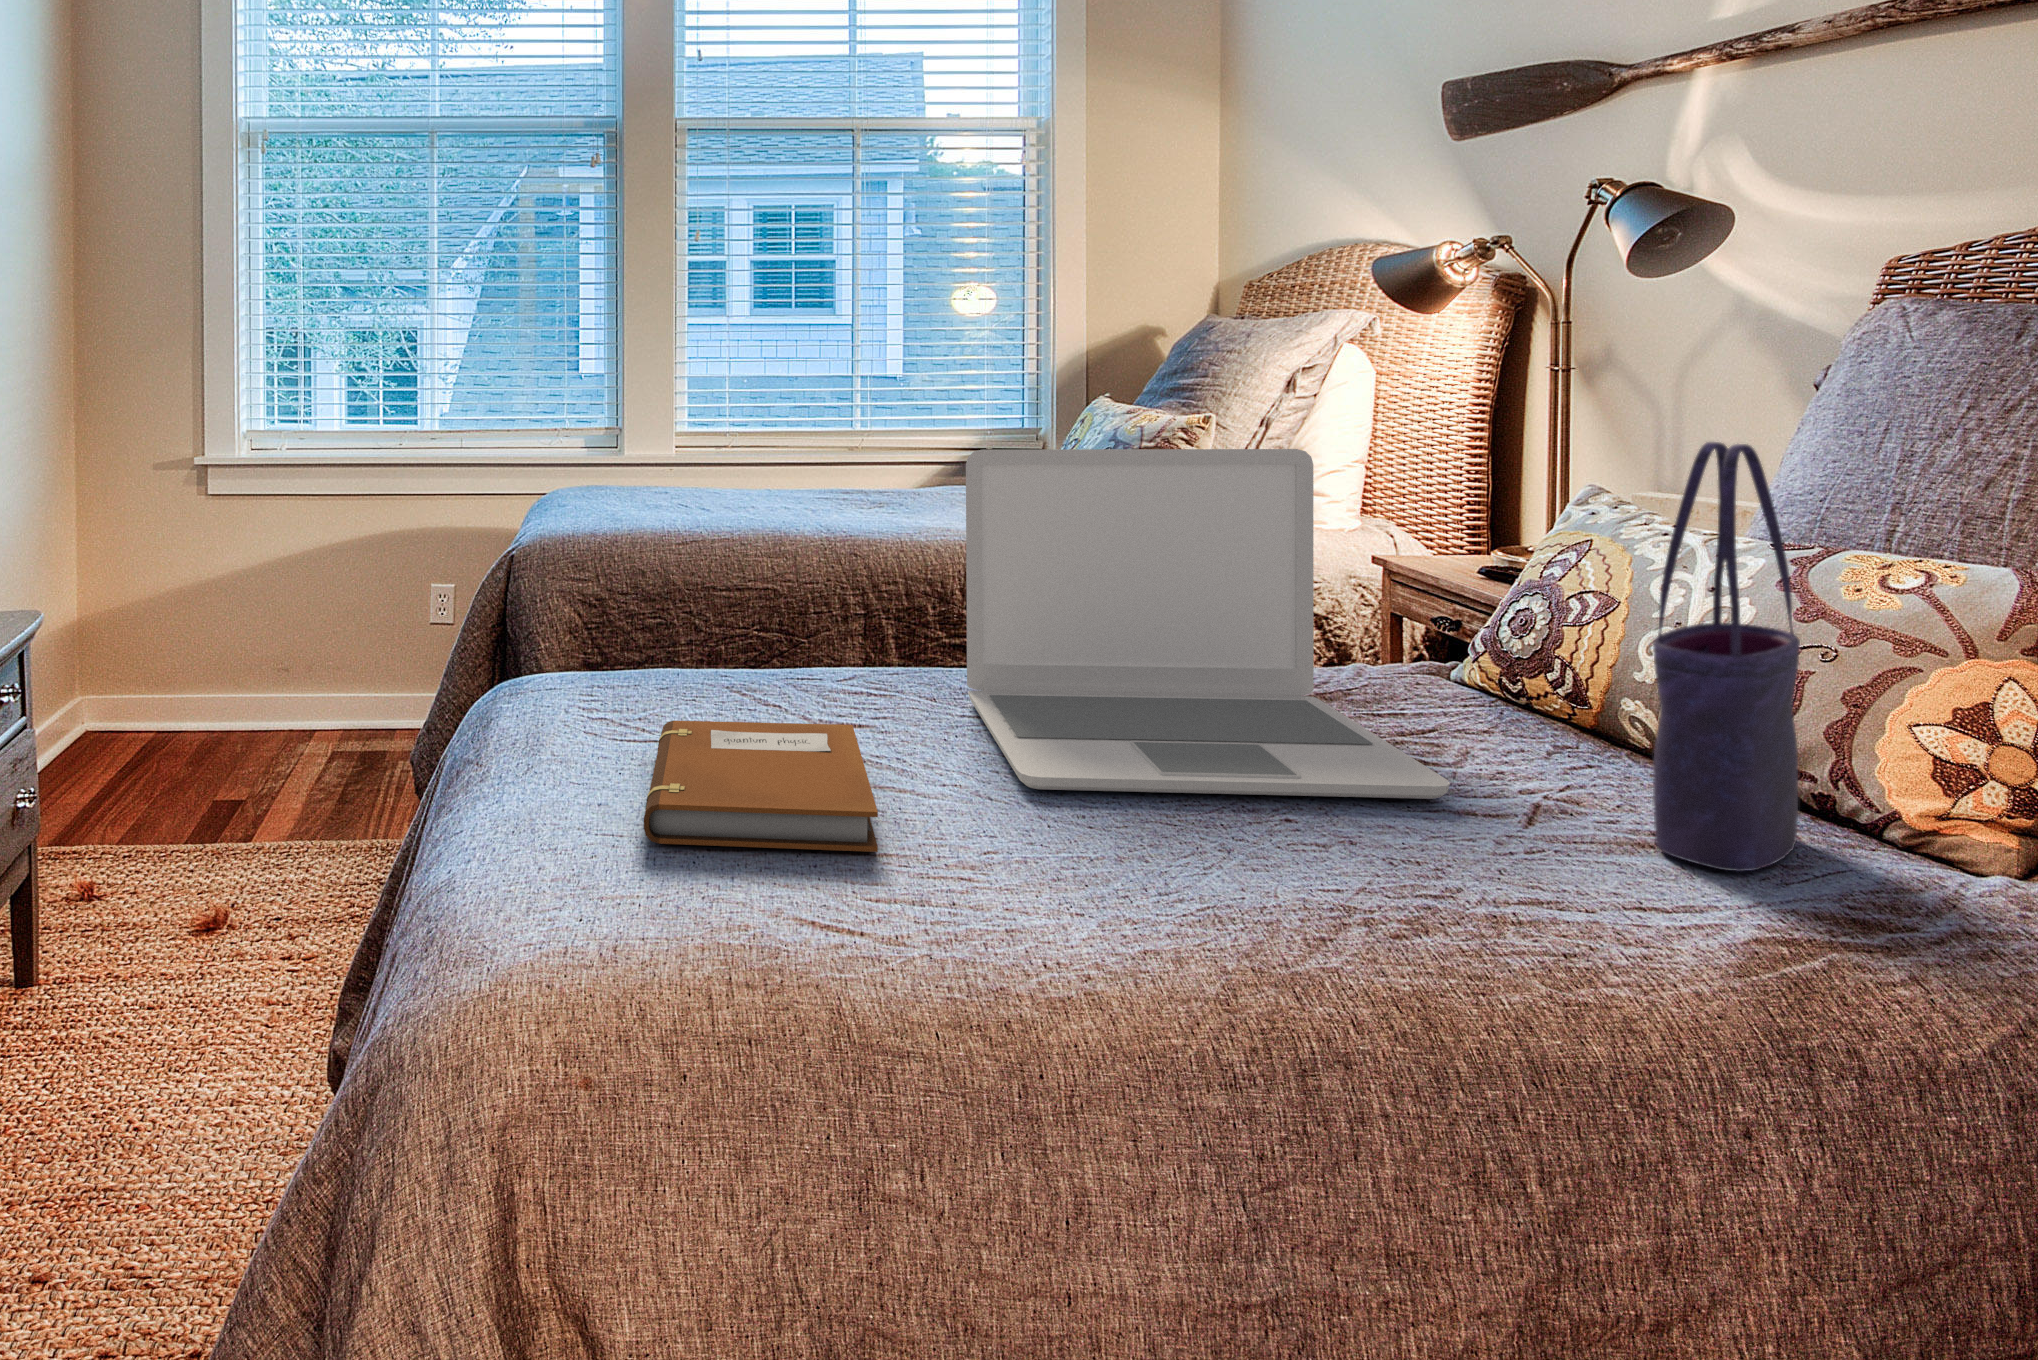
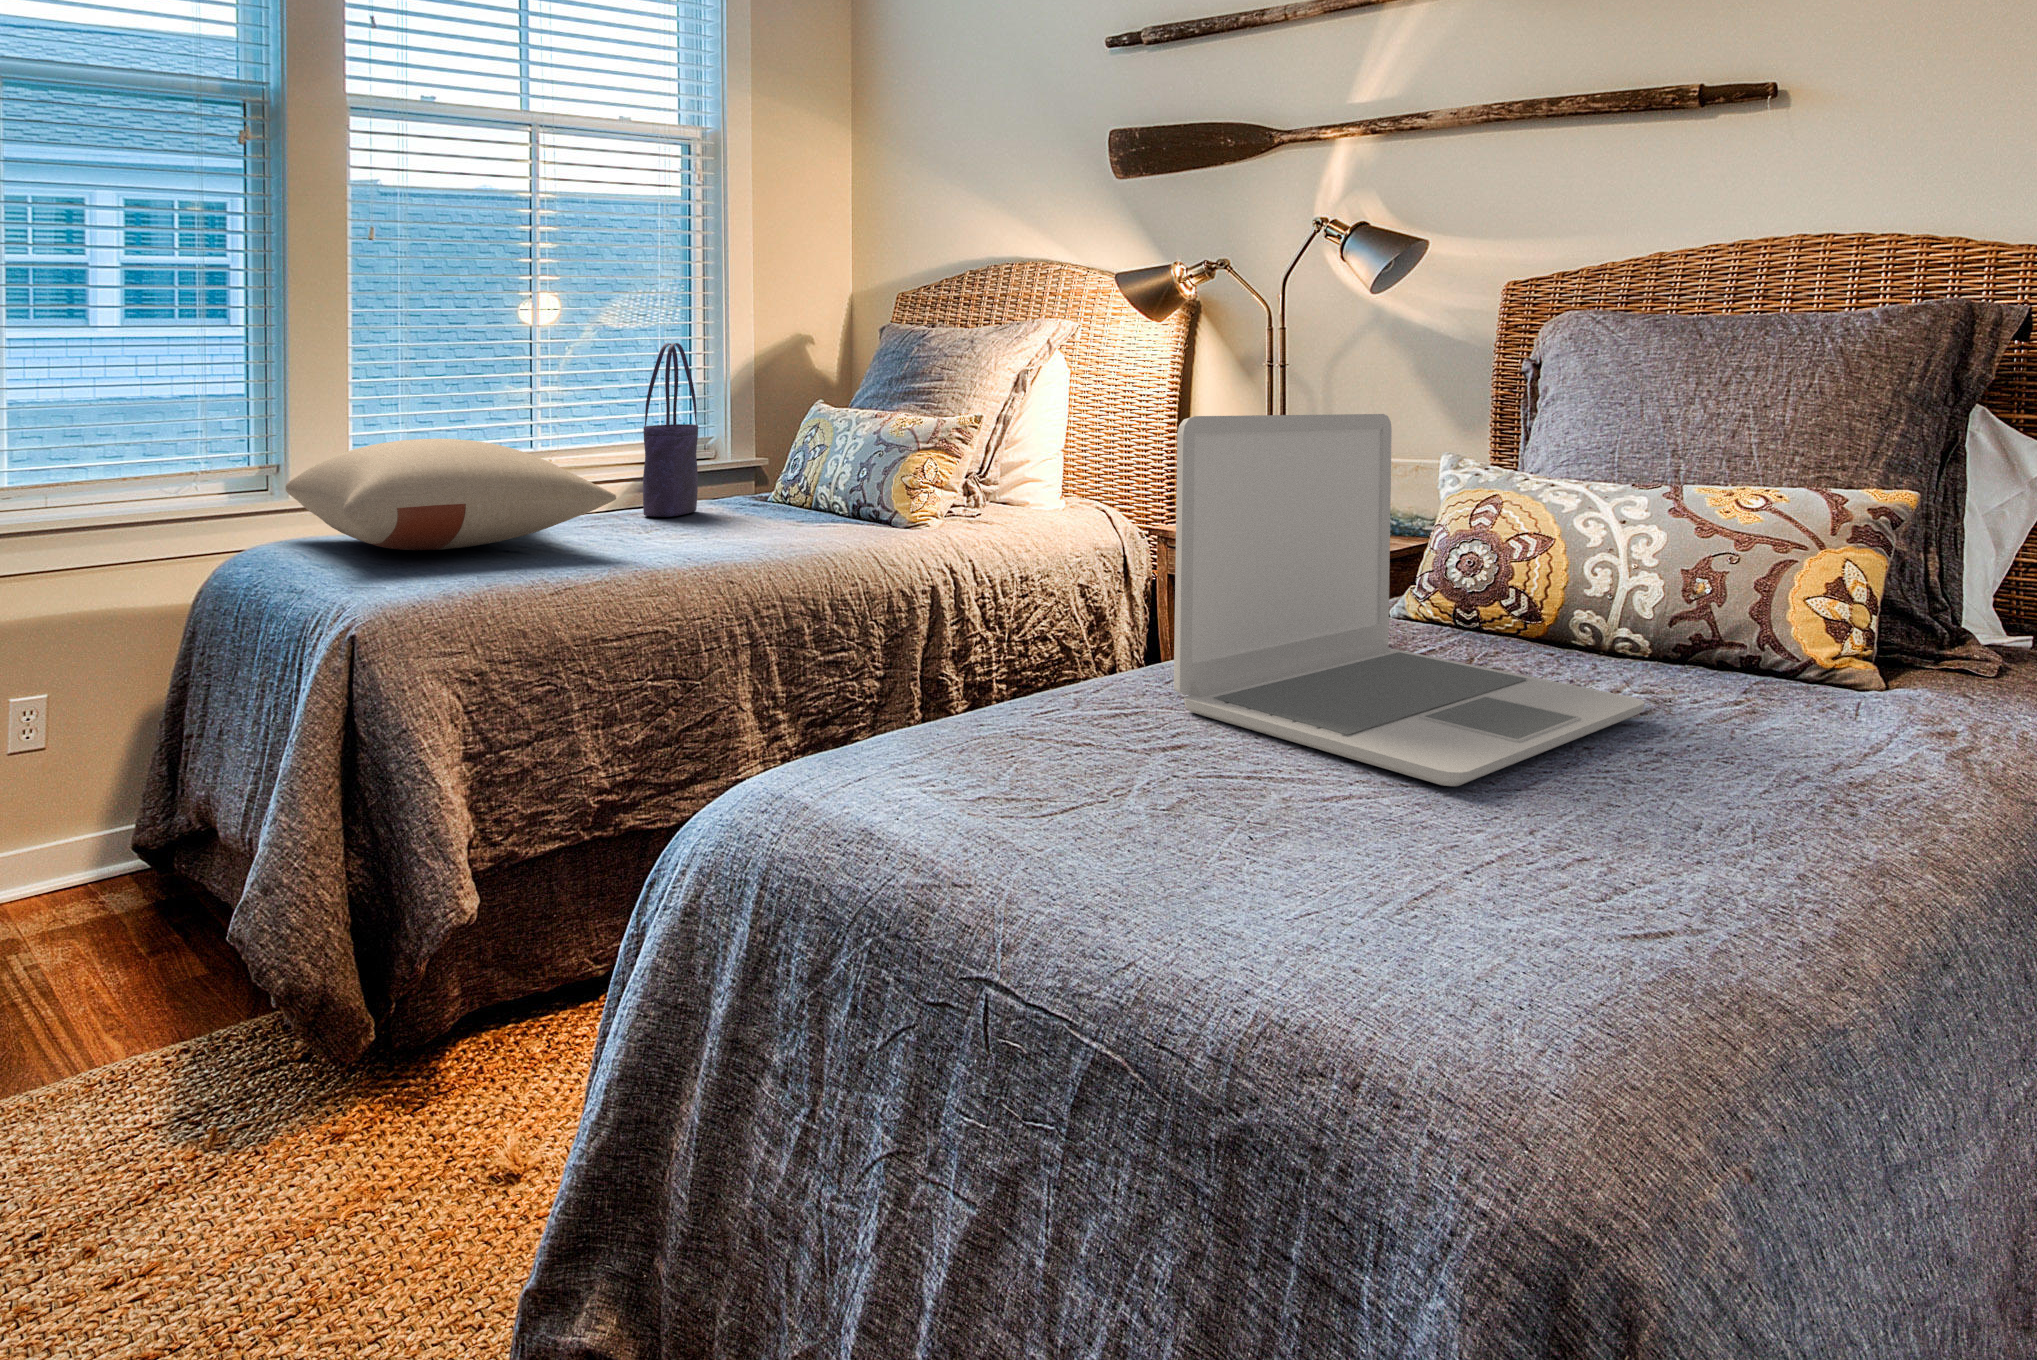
pillow: none [579,435,776,514] -> present [286,439,616,550]
tote bag: present [1653,442,1800,872] -> present [643,343,698,517]
notebook: present [644,721,878,852] -> none [1078,759,1556,993]

